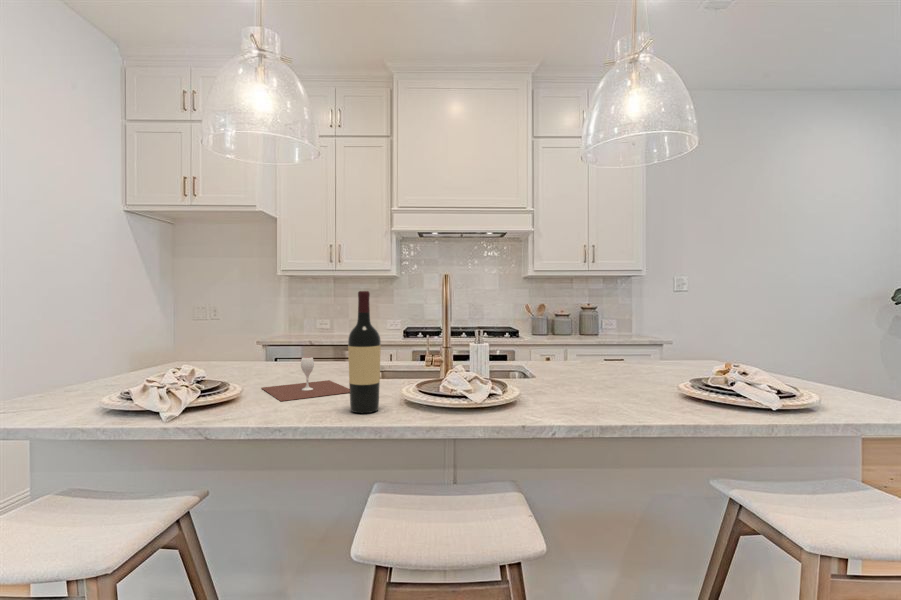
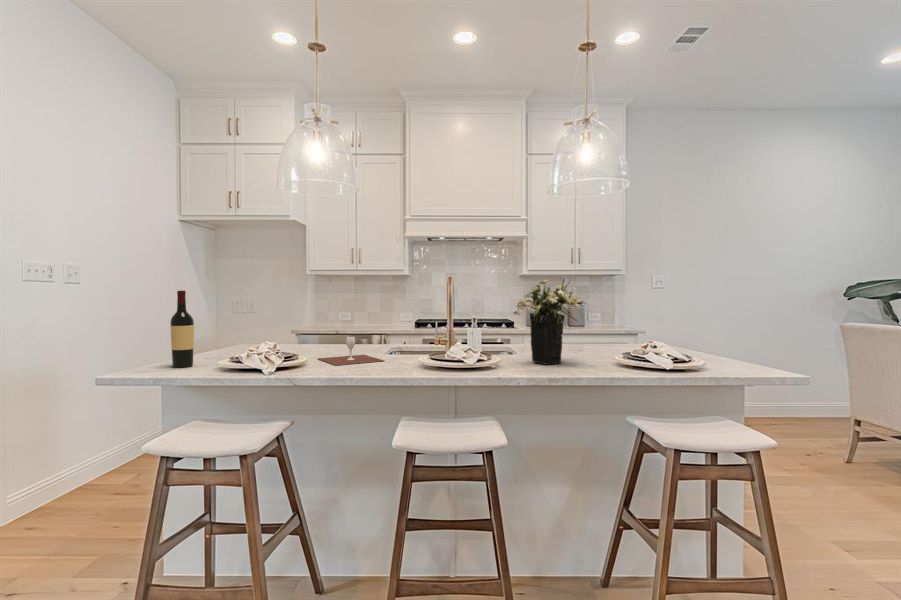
flower arrangement: none [539,275,646,398] -> present [514,279,586,365]
wine bottle: present [348,291,381,413] -> present [170,291,194,368]

